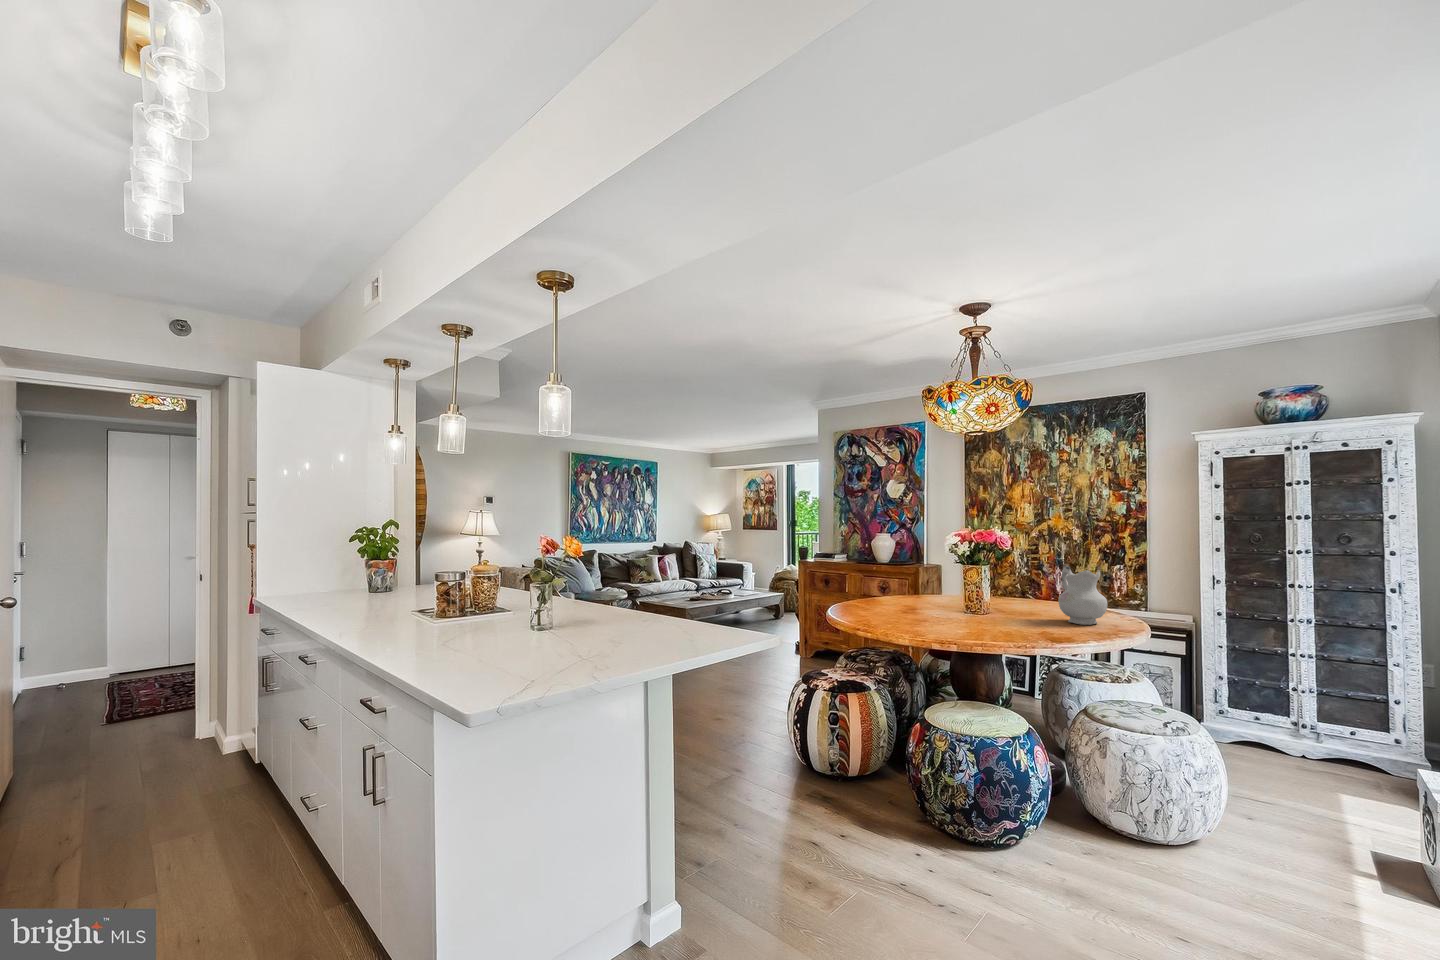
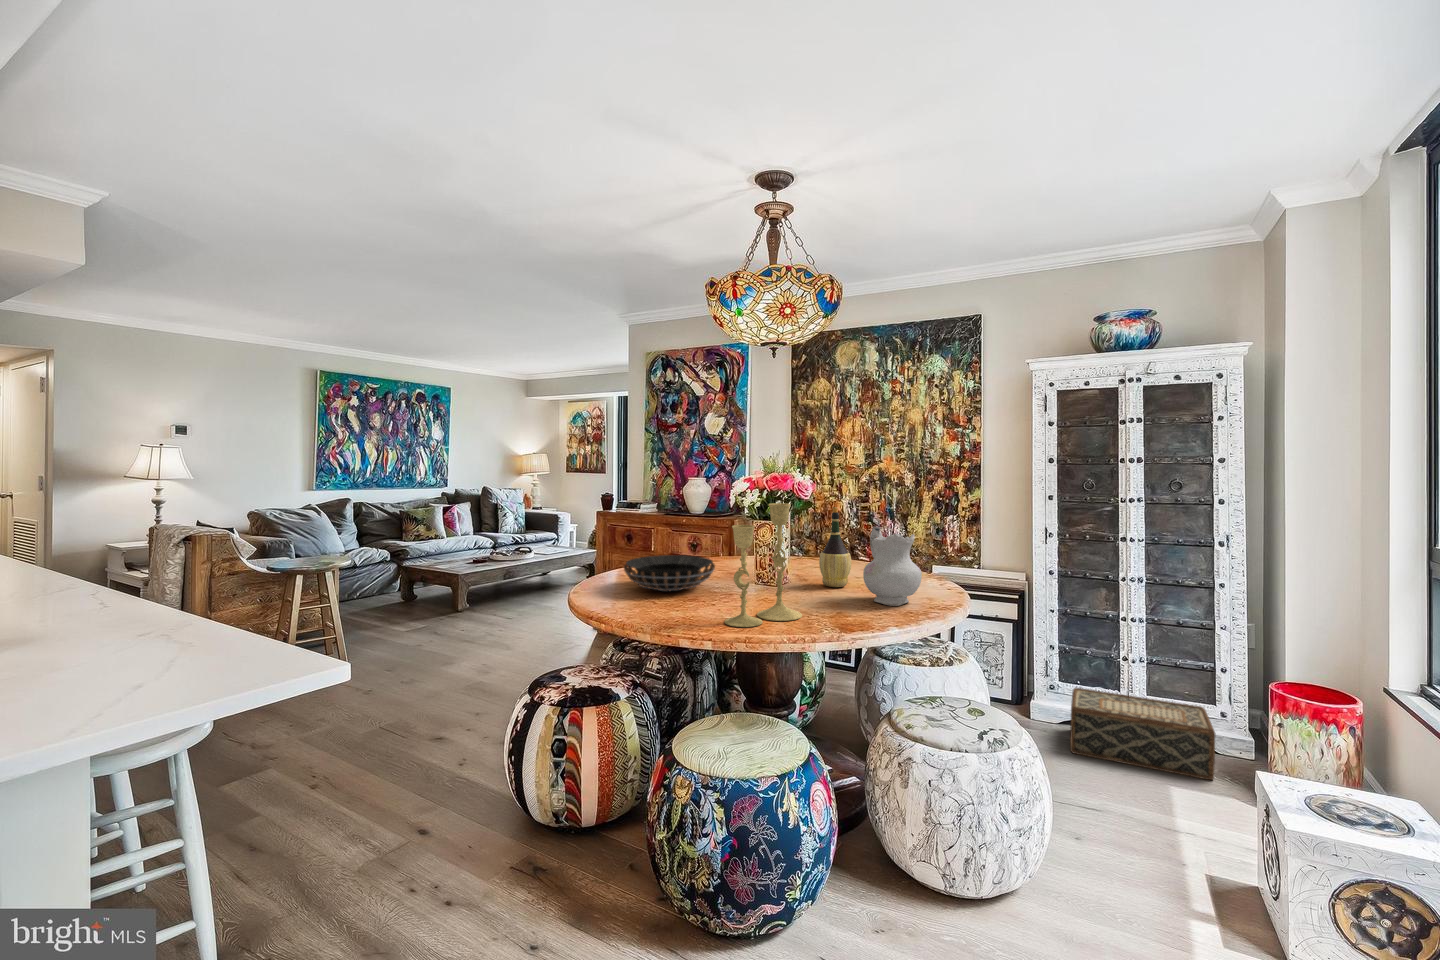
candlestick: none [959,546,1016,632] -> present [725,503,802,627]
wine bottle: none [1017,552,1044,613] -> present [819,507,851,587]
decorative bowl: none [866,587,936,612] -> present [624,555,715,591]
woven basket: none [1246,714,1393,796] -> present [1070,688,1216,780]

